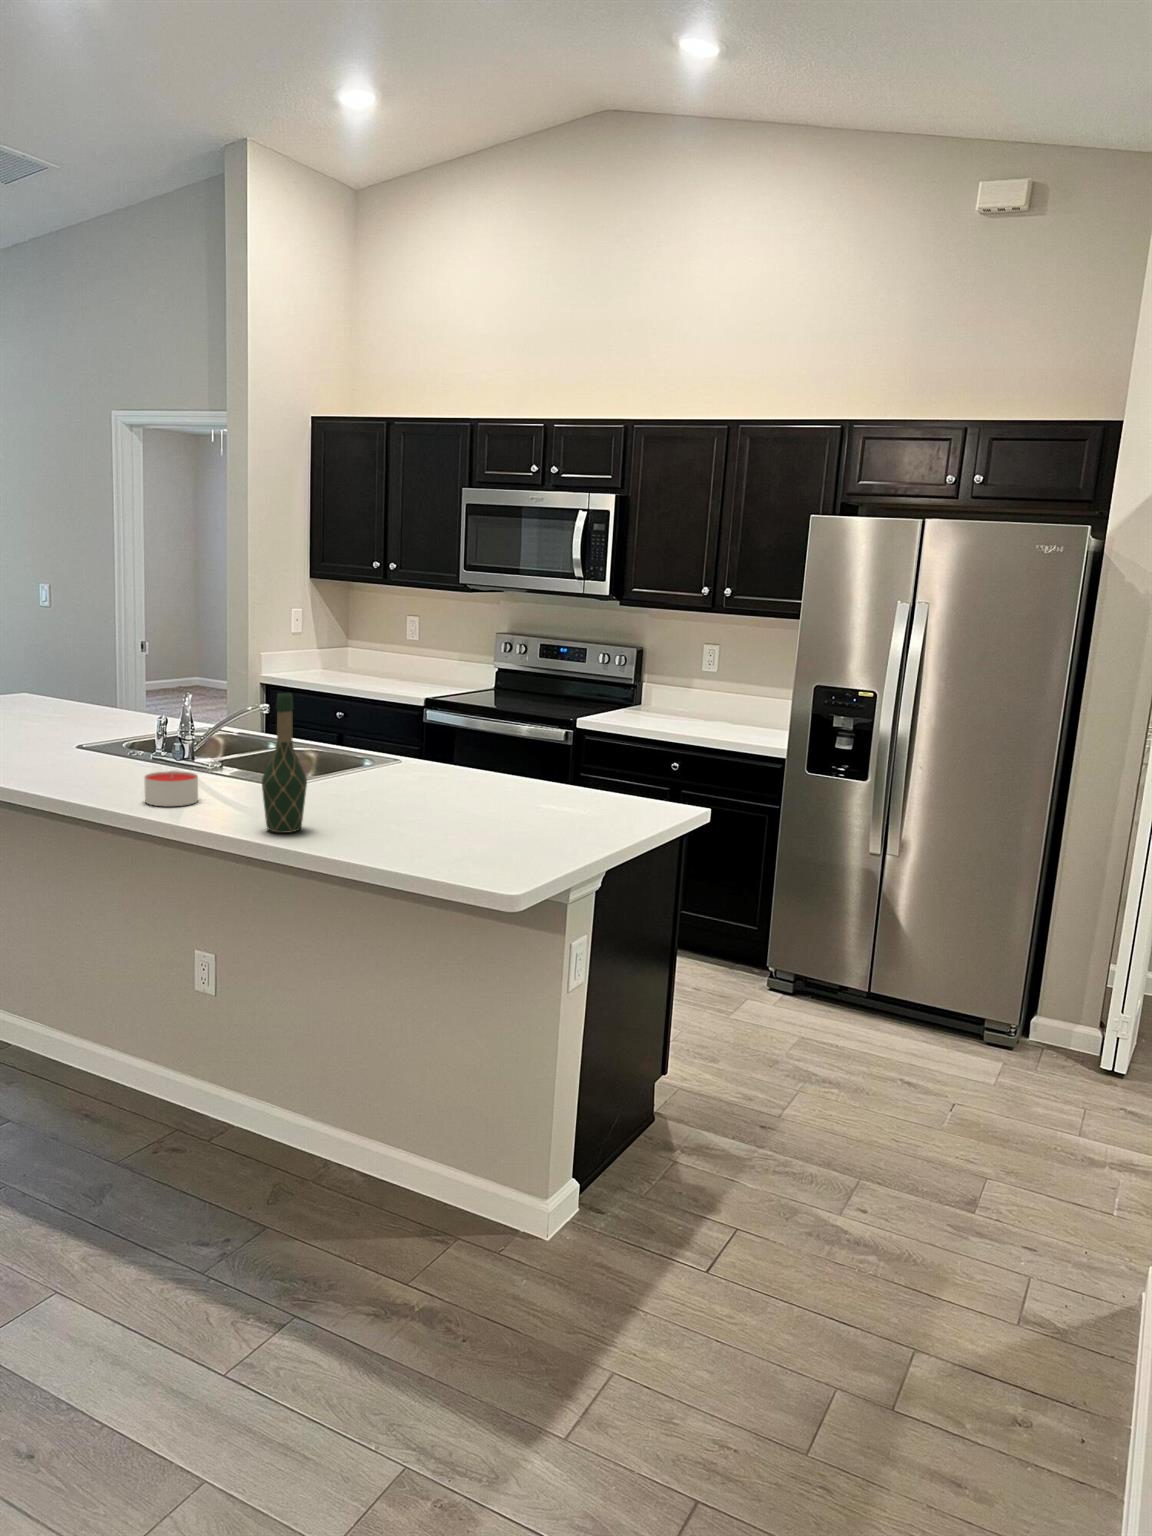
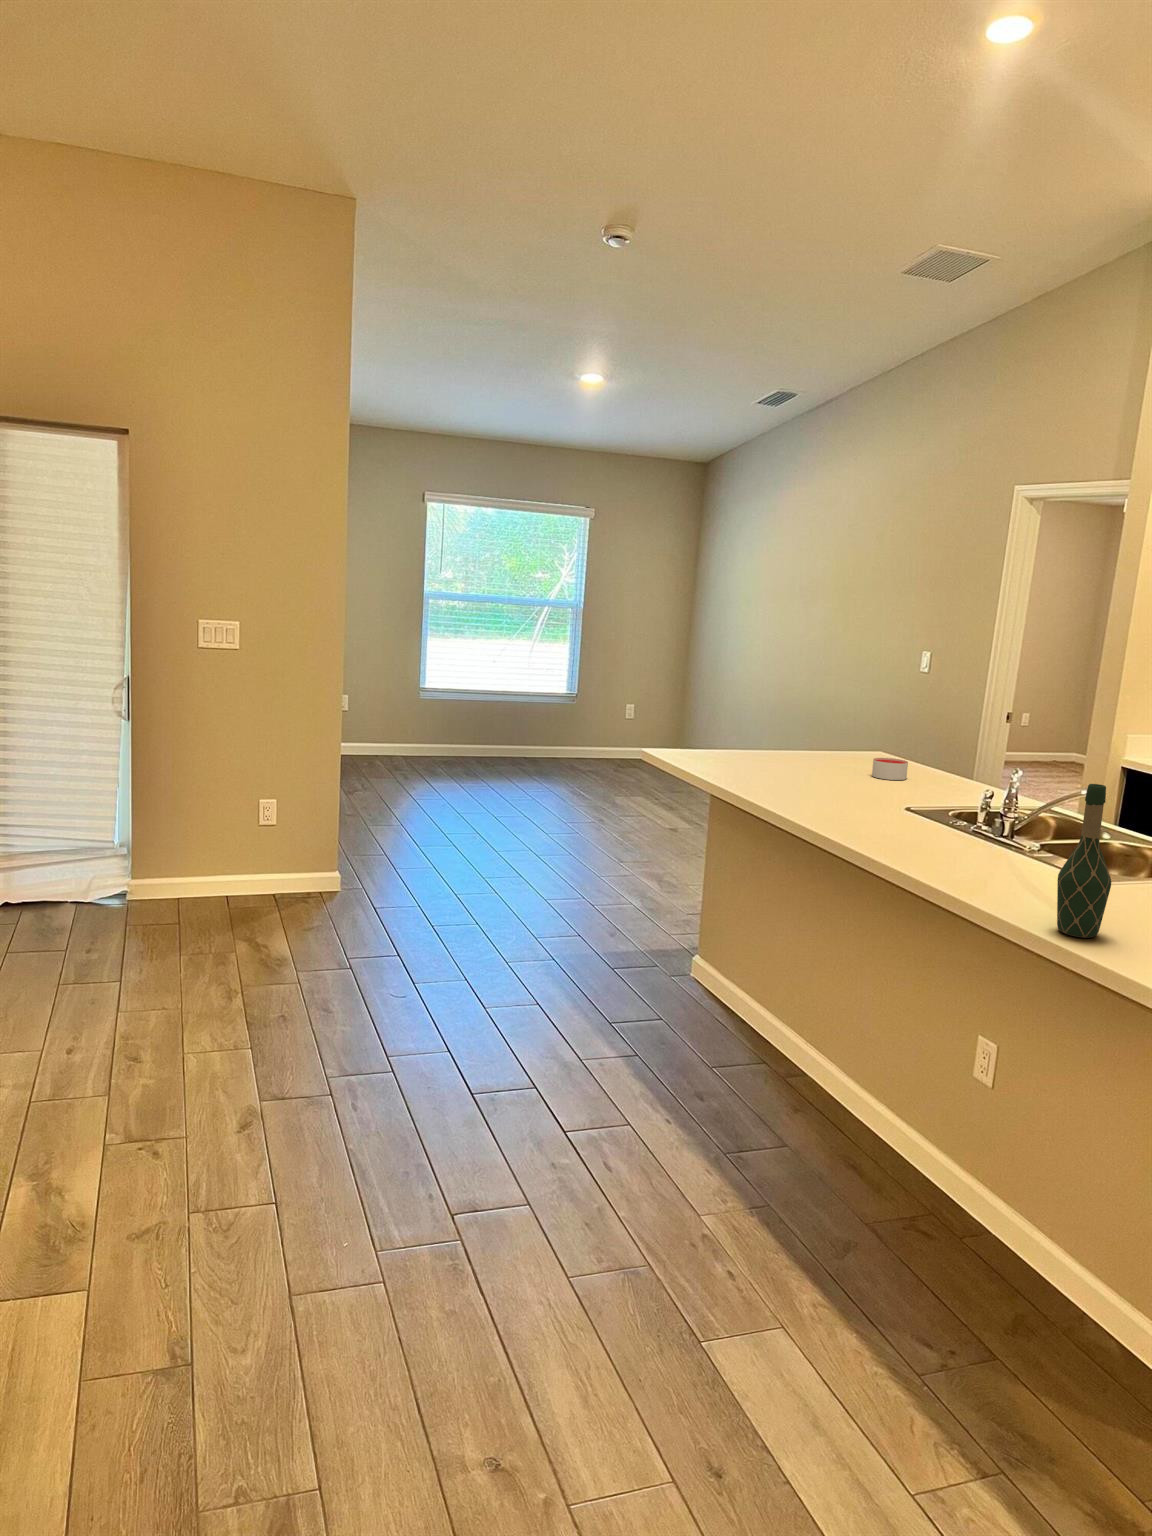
candle: present [144,771,198,806] -> present [872,758,908,780]

